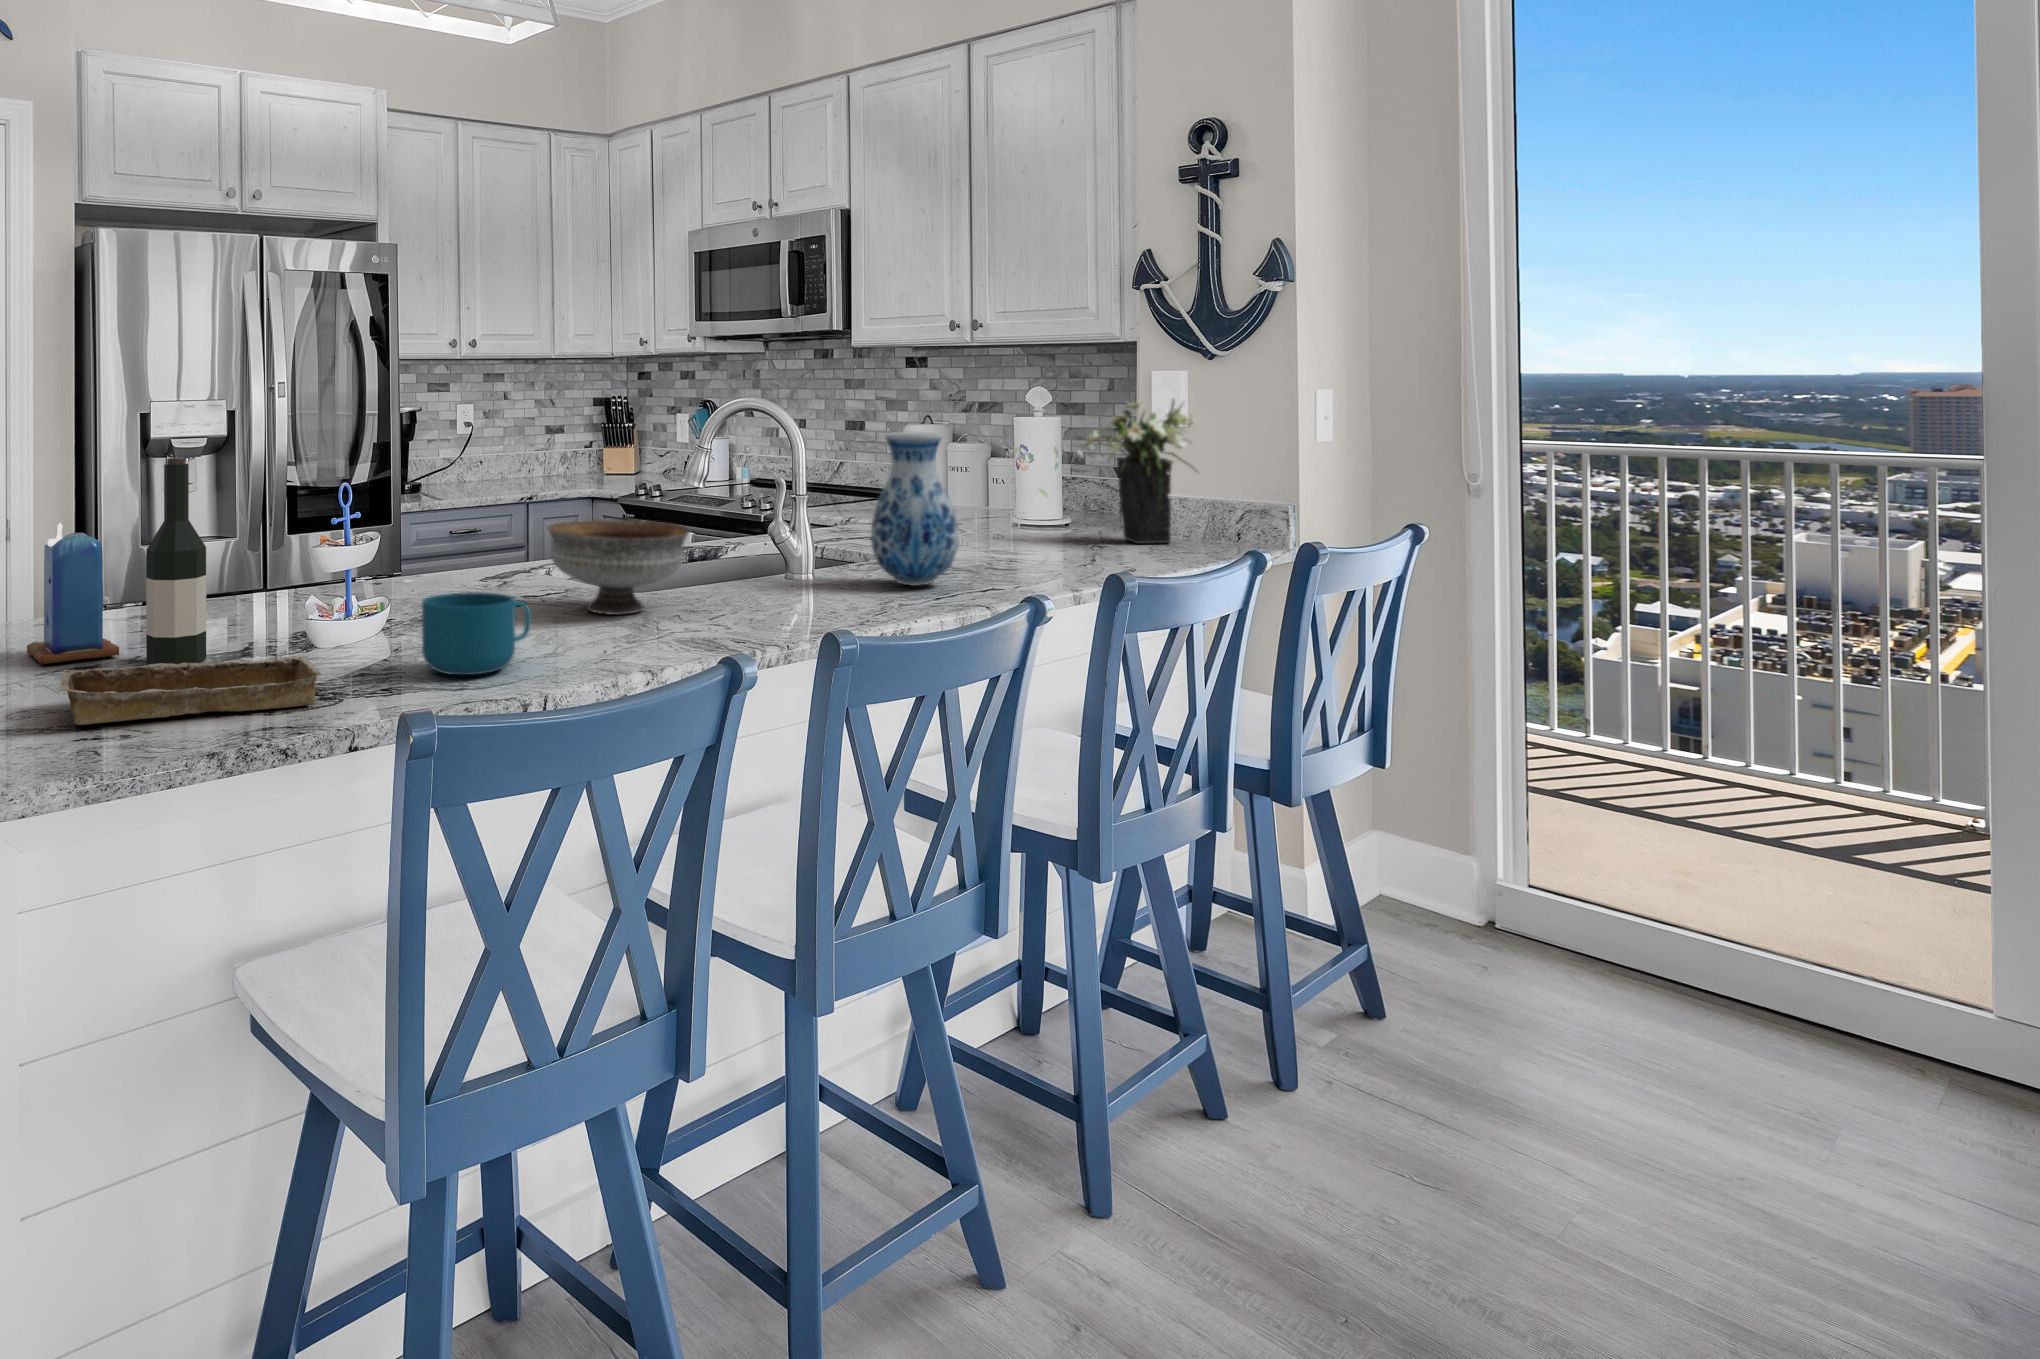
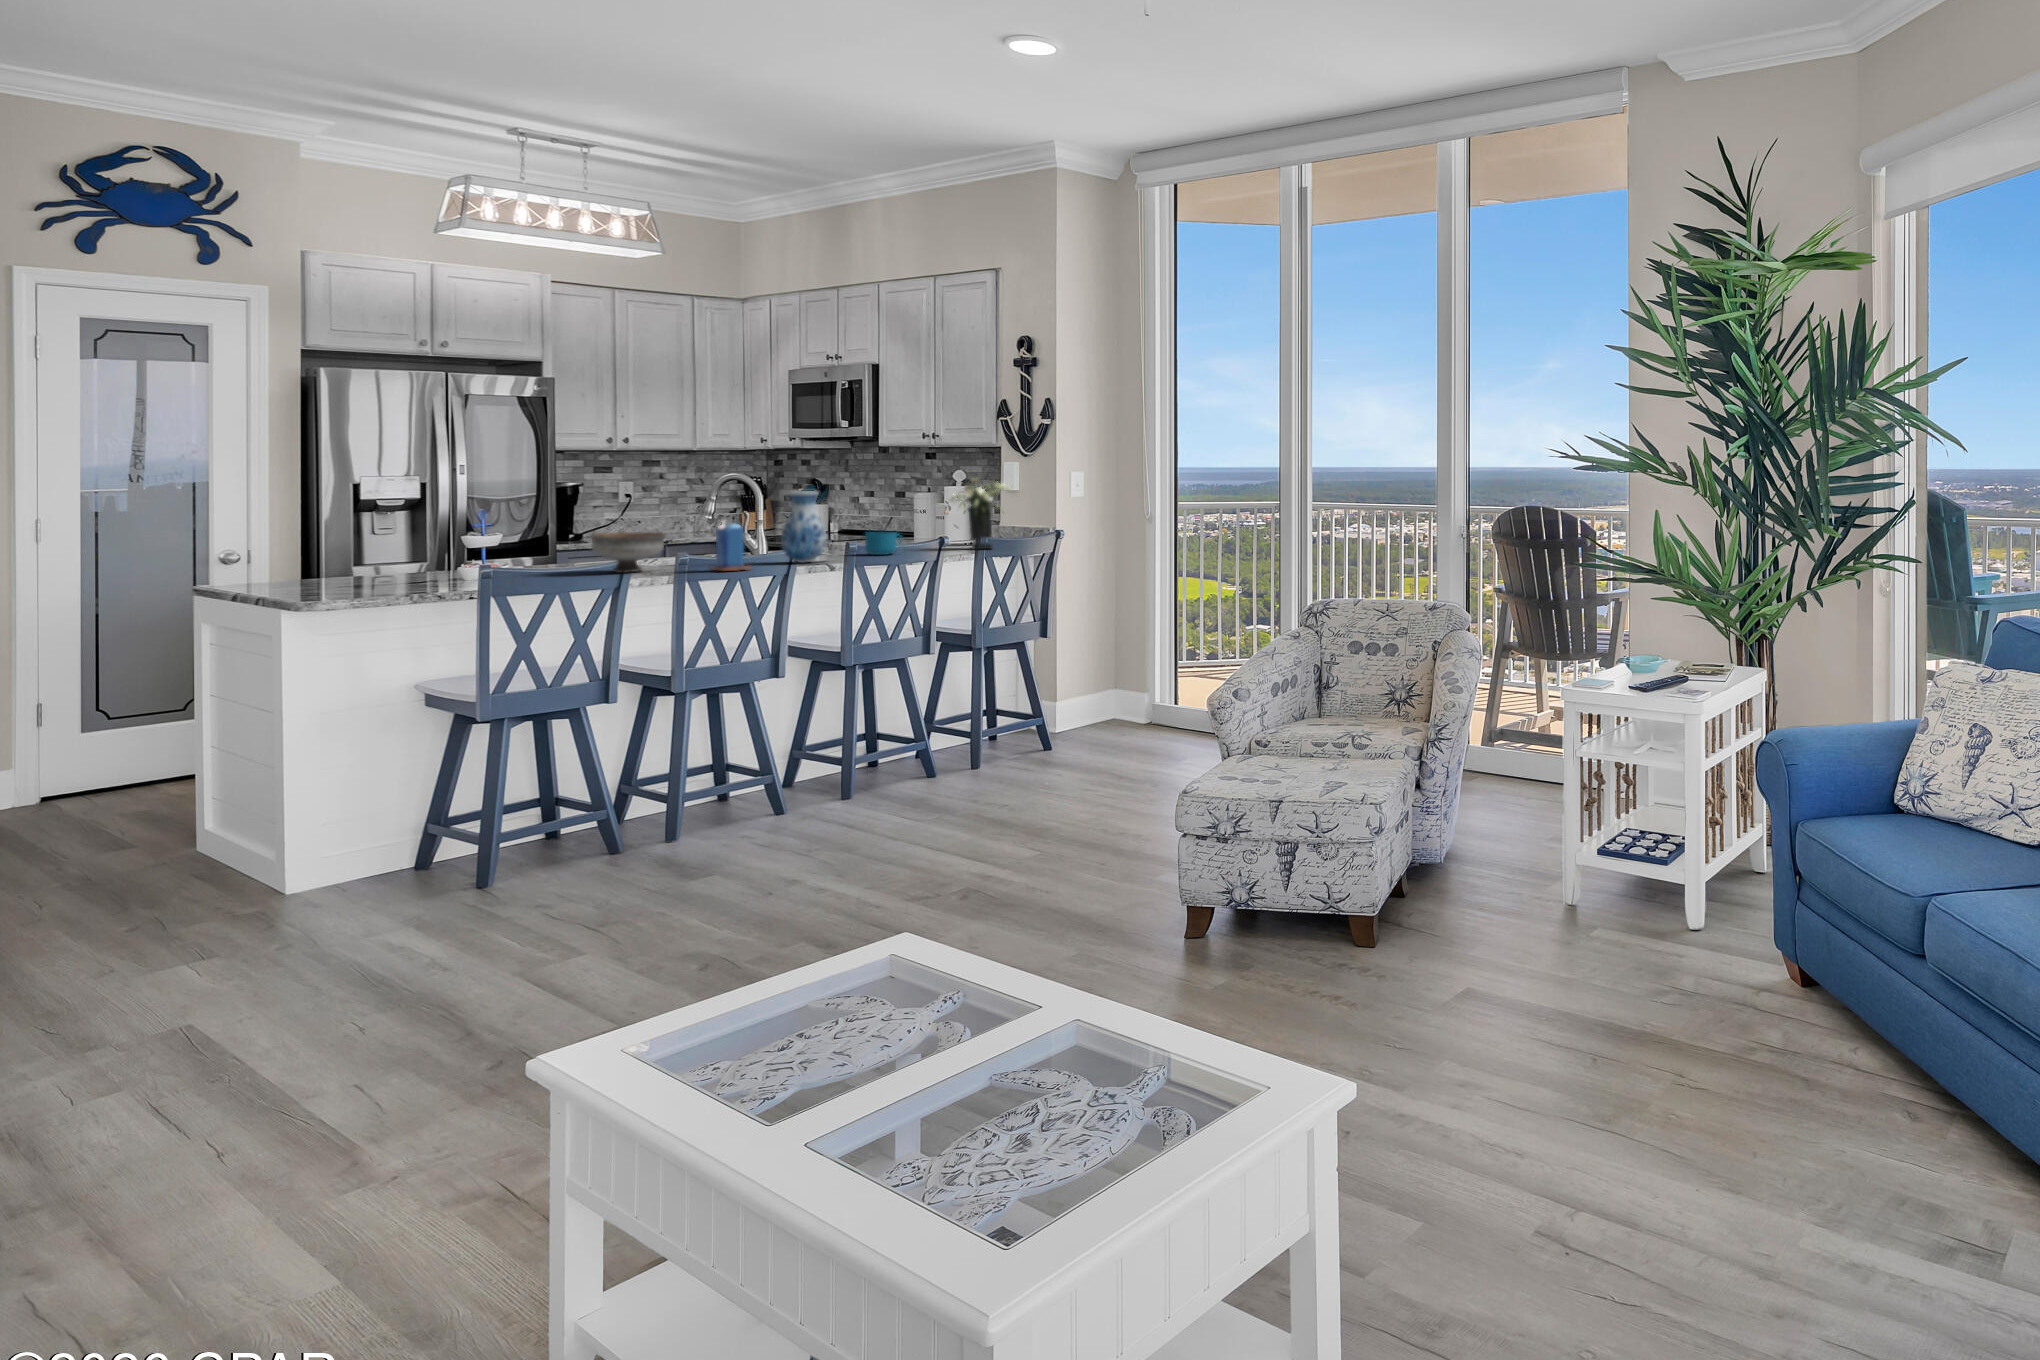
wine bottle: present [146,458,206,664] -> none [362,499,394,588]
candle: present [27,523,119,664] -> present [709,523,750,571]
cup: present [422,592,531,675] -> present [865,532,899,555]
tray: present [58,657,322,725] -> none [321,578,447,596]

